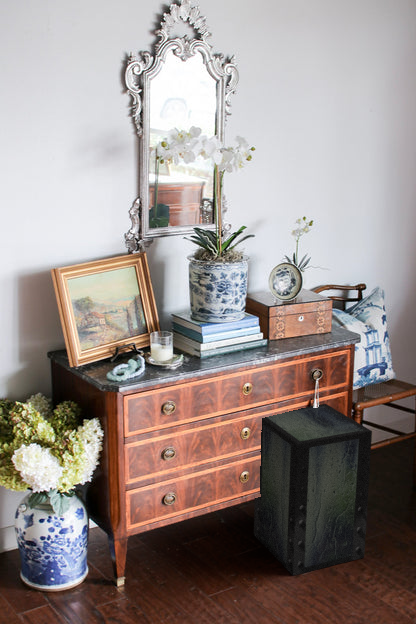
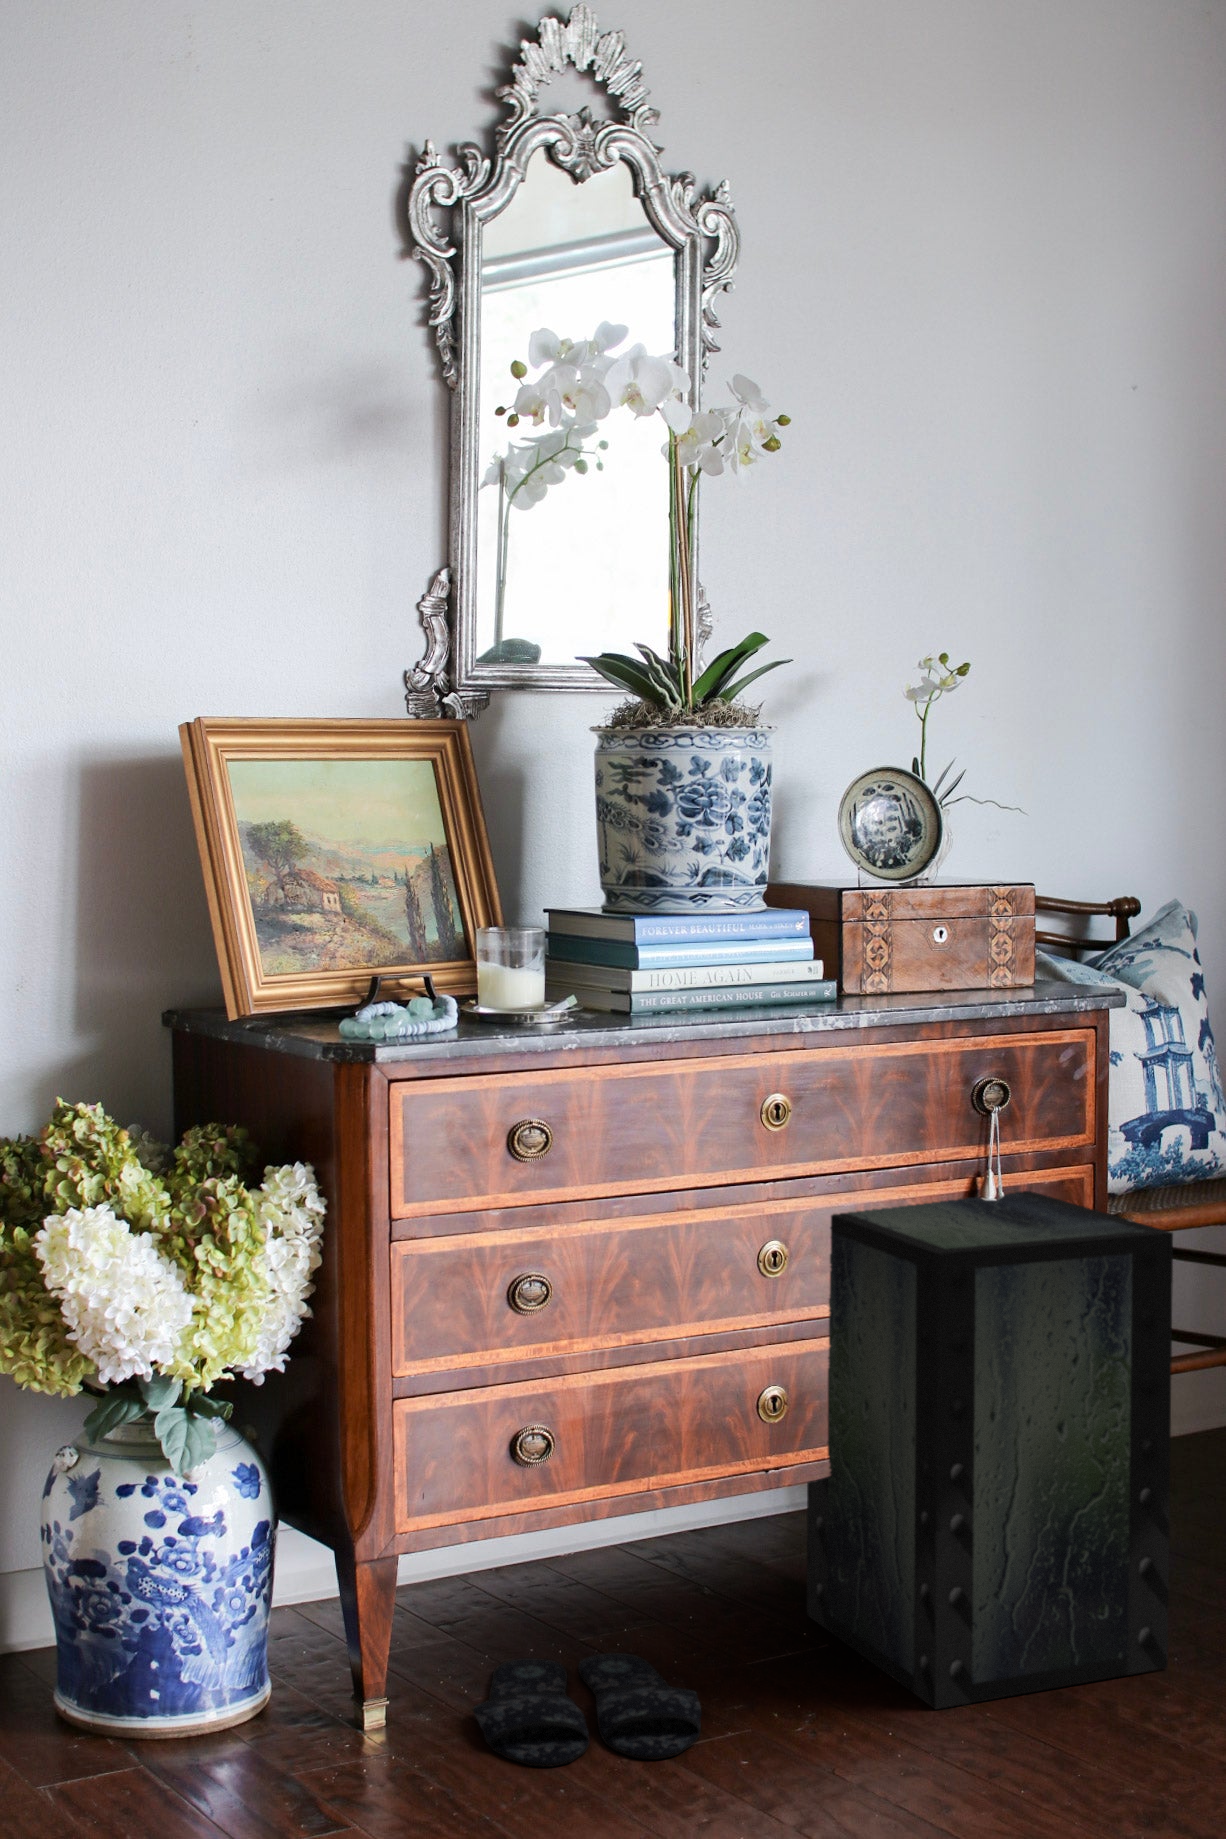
slippers: none [151,552,221,601] -> present [473,1653,702,1767]

